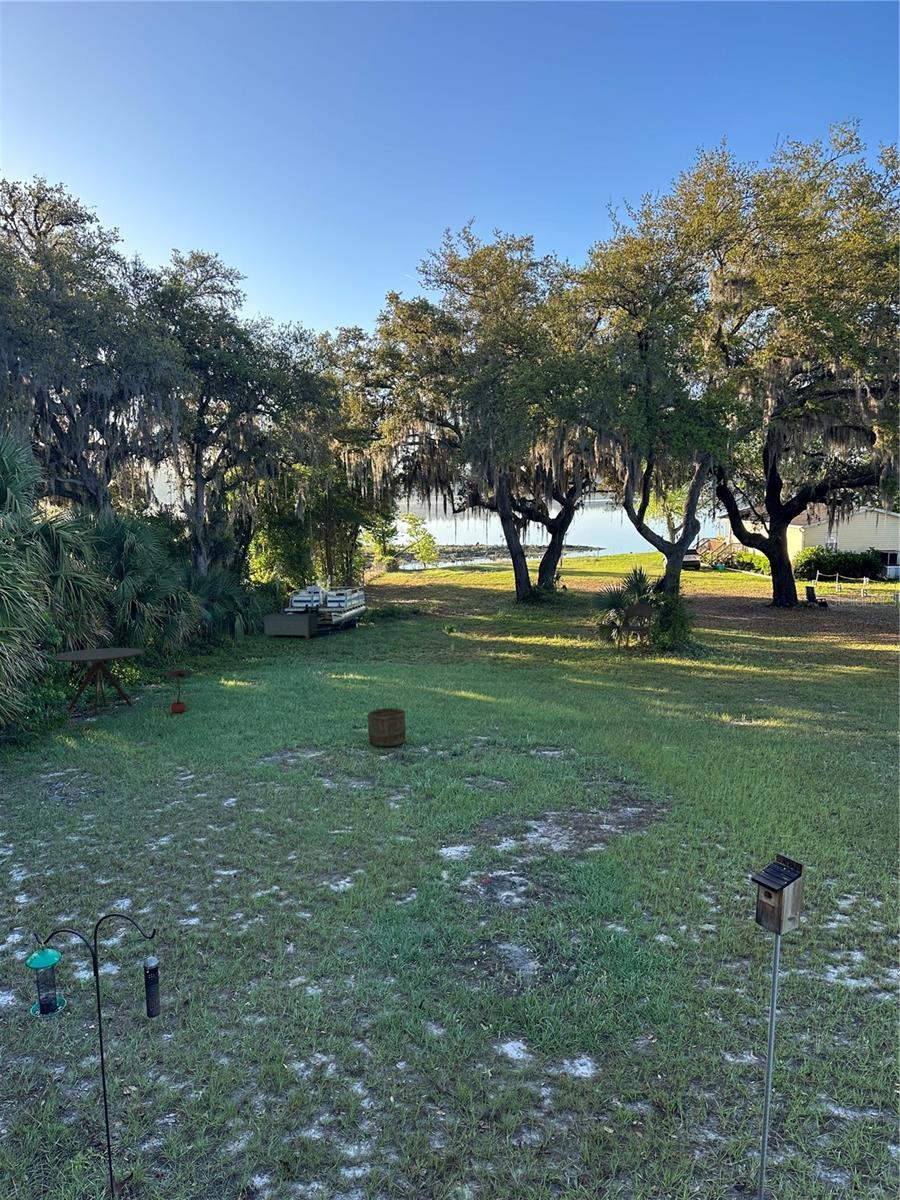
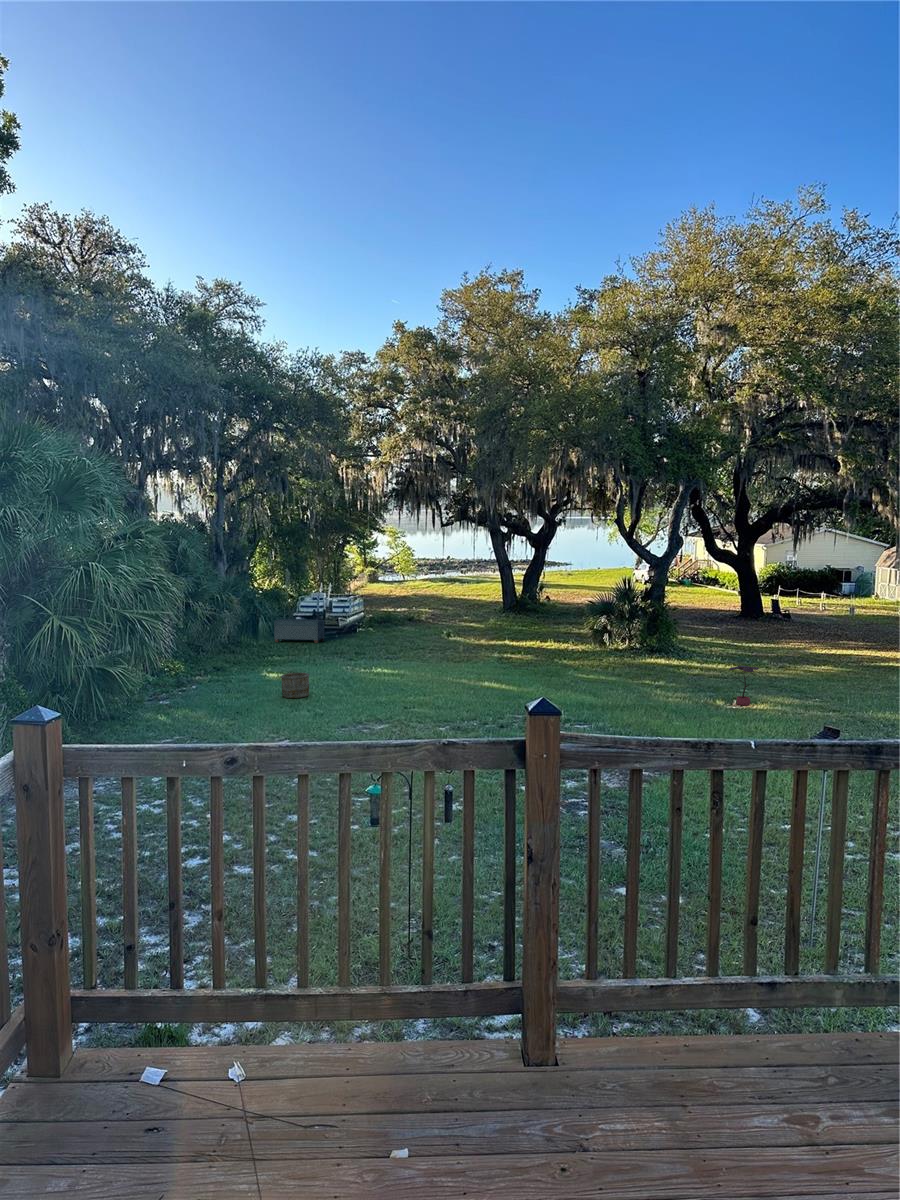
chair: present [617,604,652,655] -> none [611,611,643,657]
round table: present [53,648,143,715] -> none [129,643,209,701]
potted plant: present [161,669,194,712] -> present [729,666,759,706]
wooden bucket: present [367,708,406,747] -> present [281,673,309,698]

